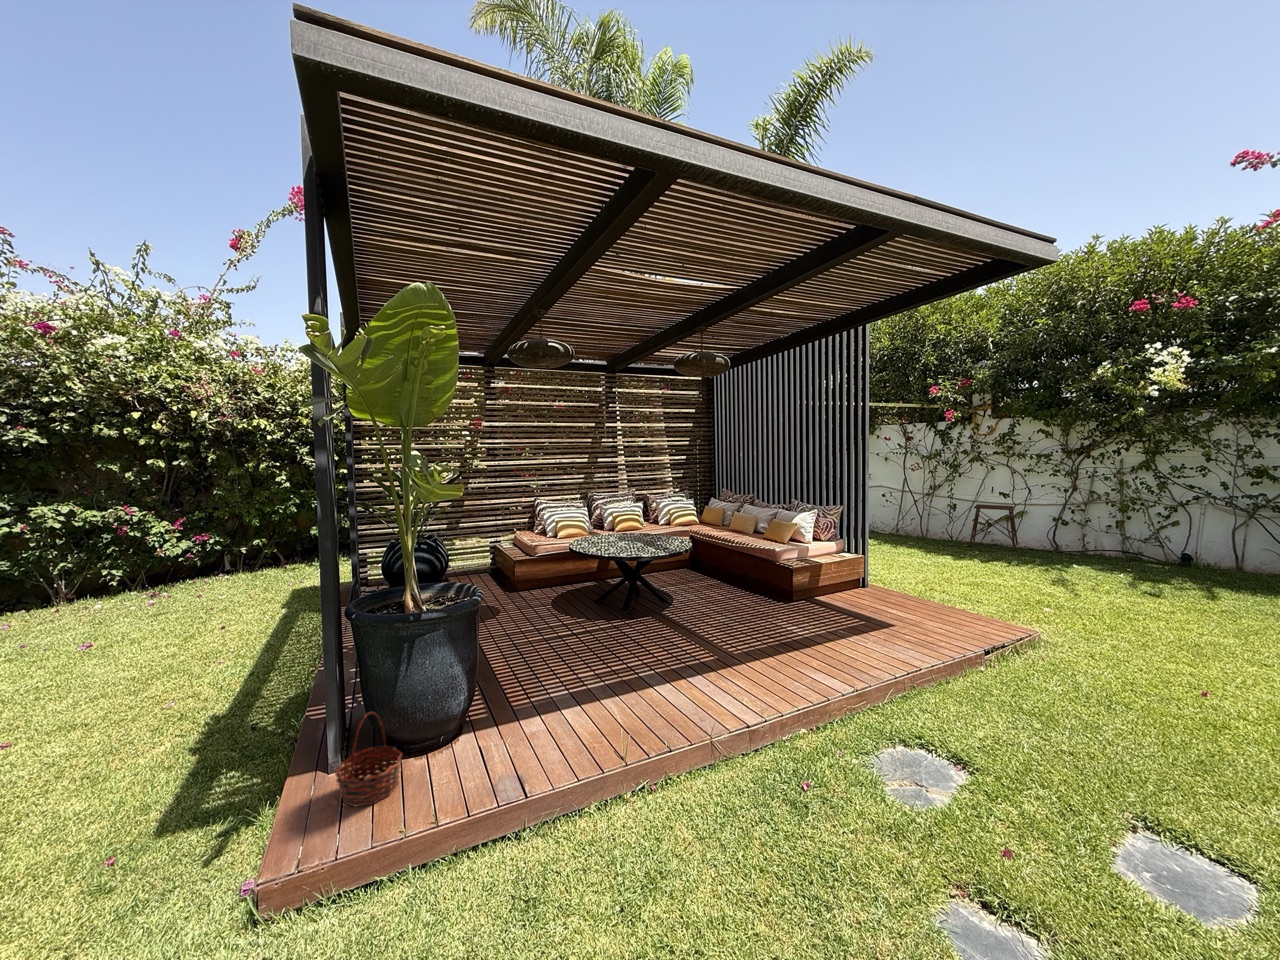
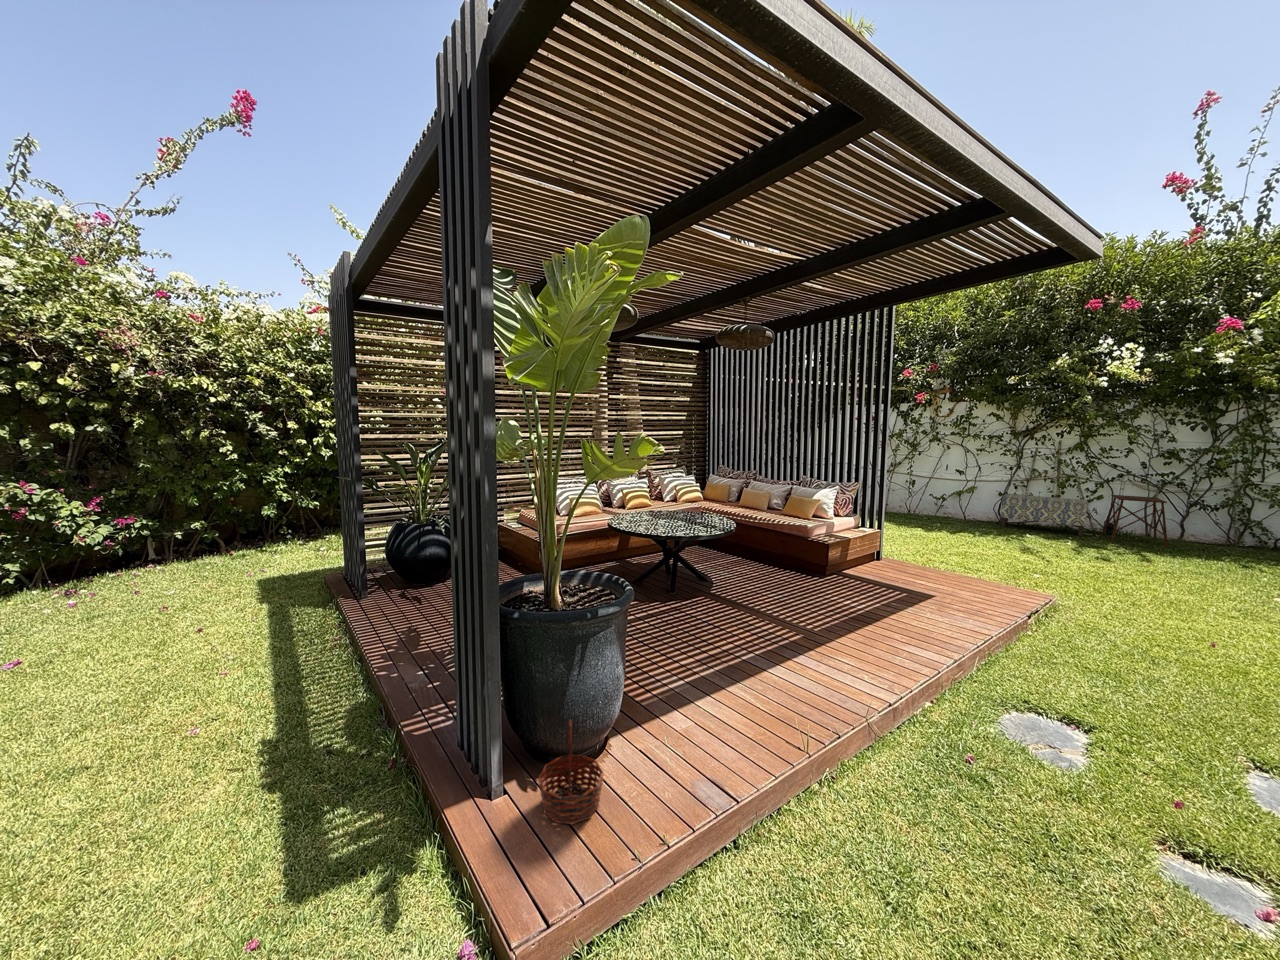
side table: present [969,504,1018,551] -> present [1102,495,1168,547]
bench: none [1049,518,1158,568] -> present [1001,494,1088,536]

